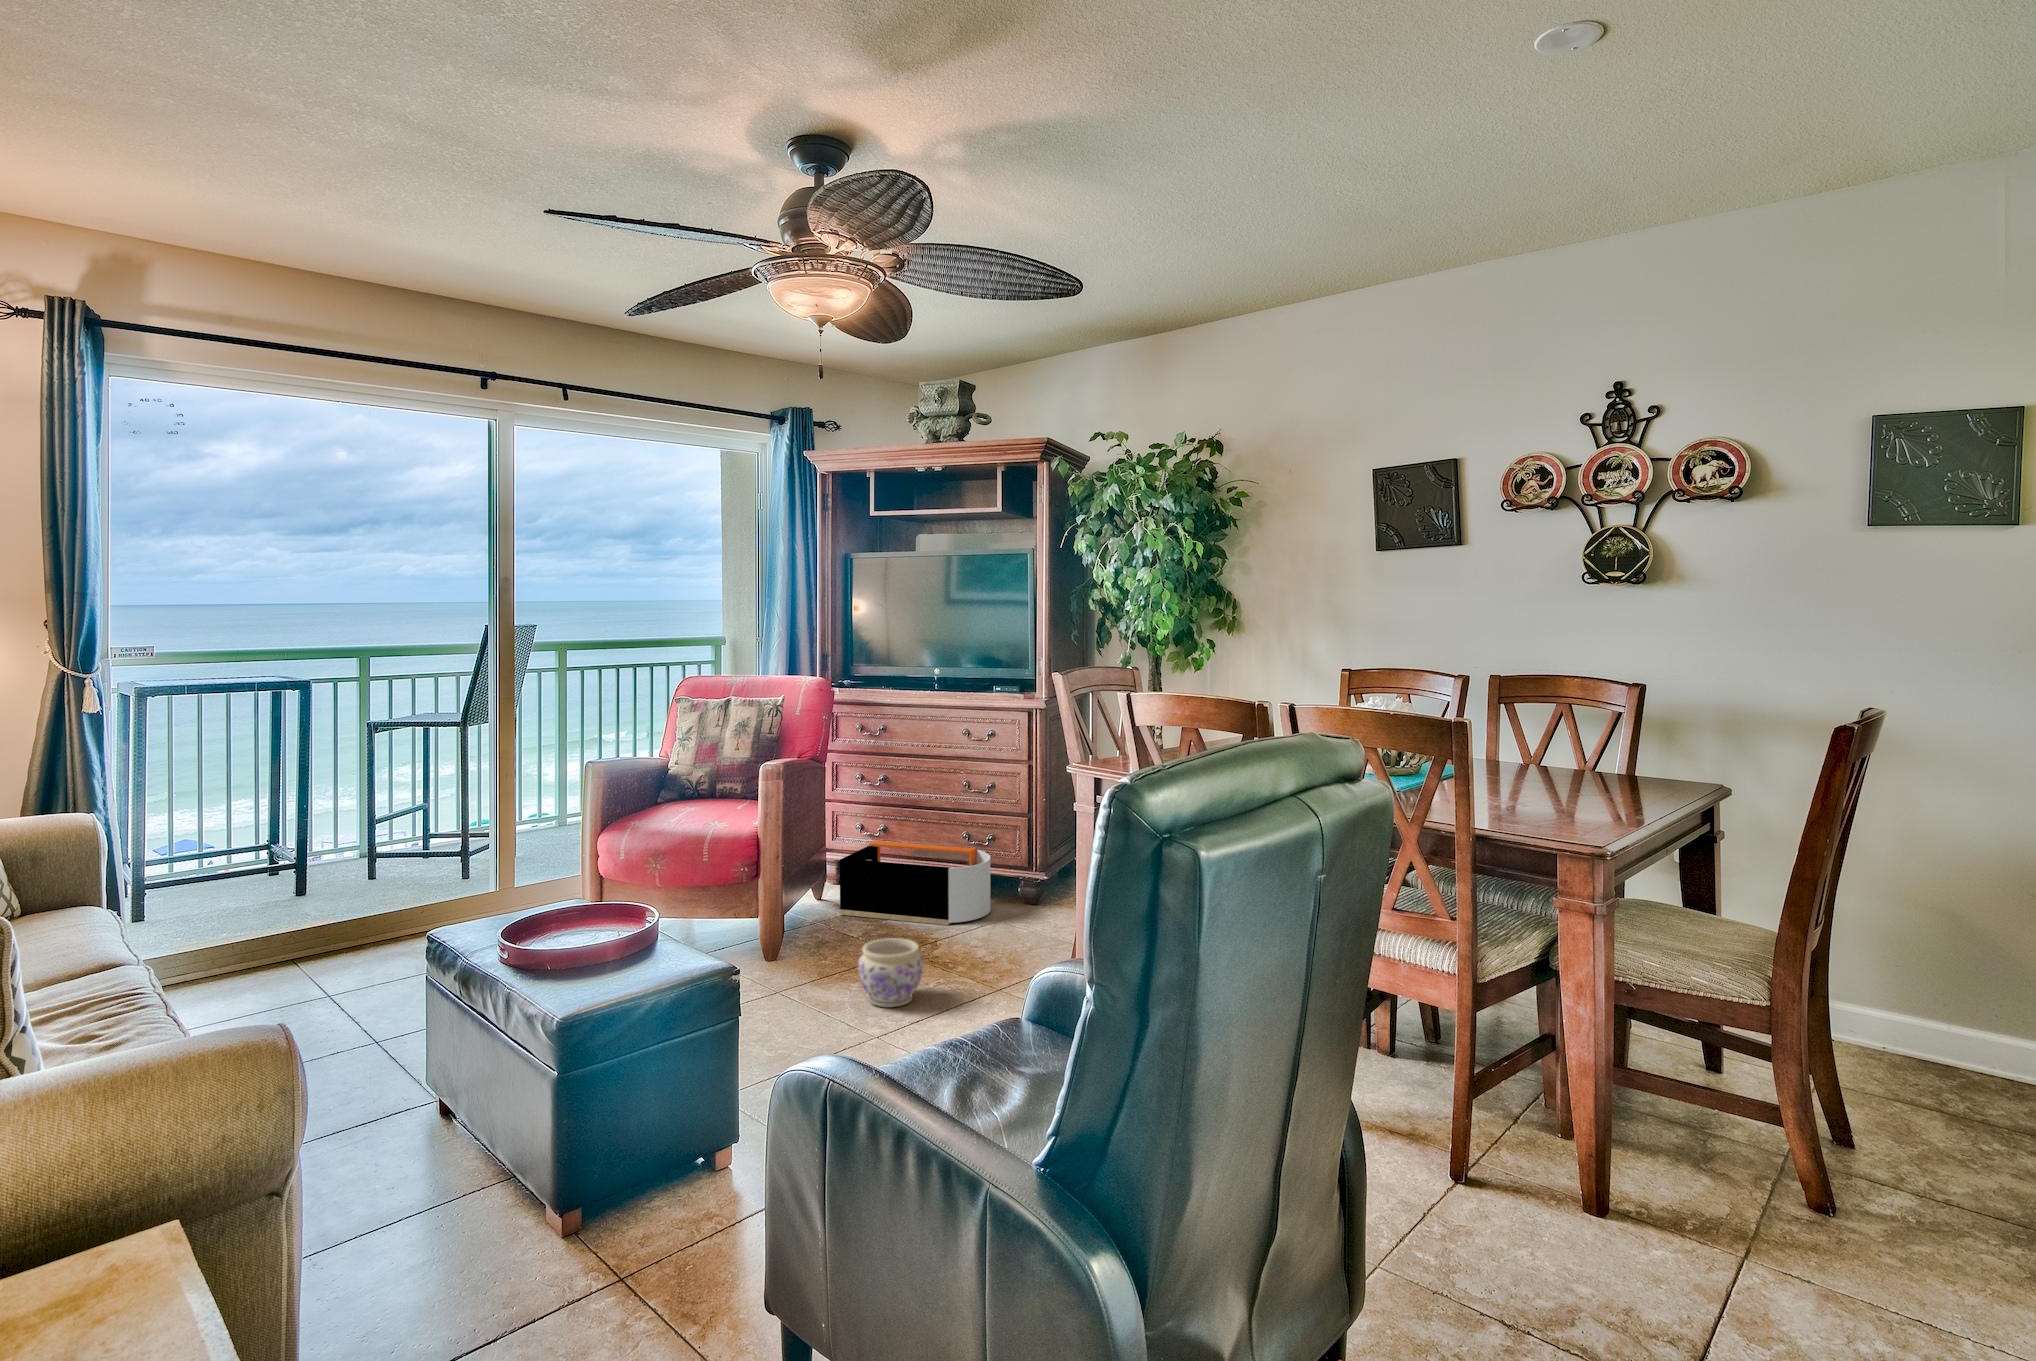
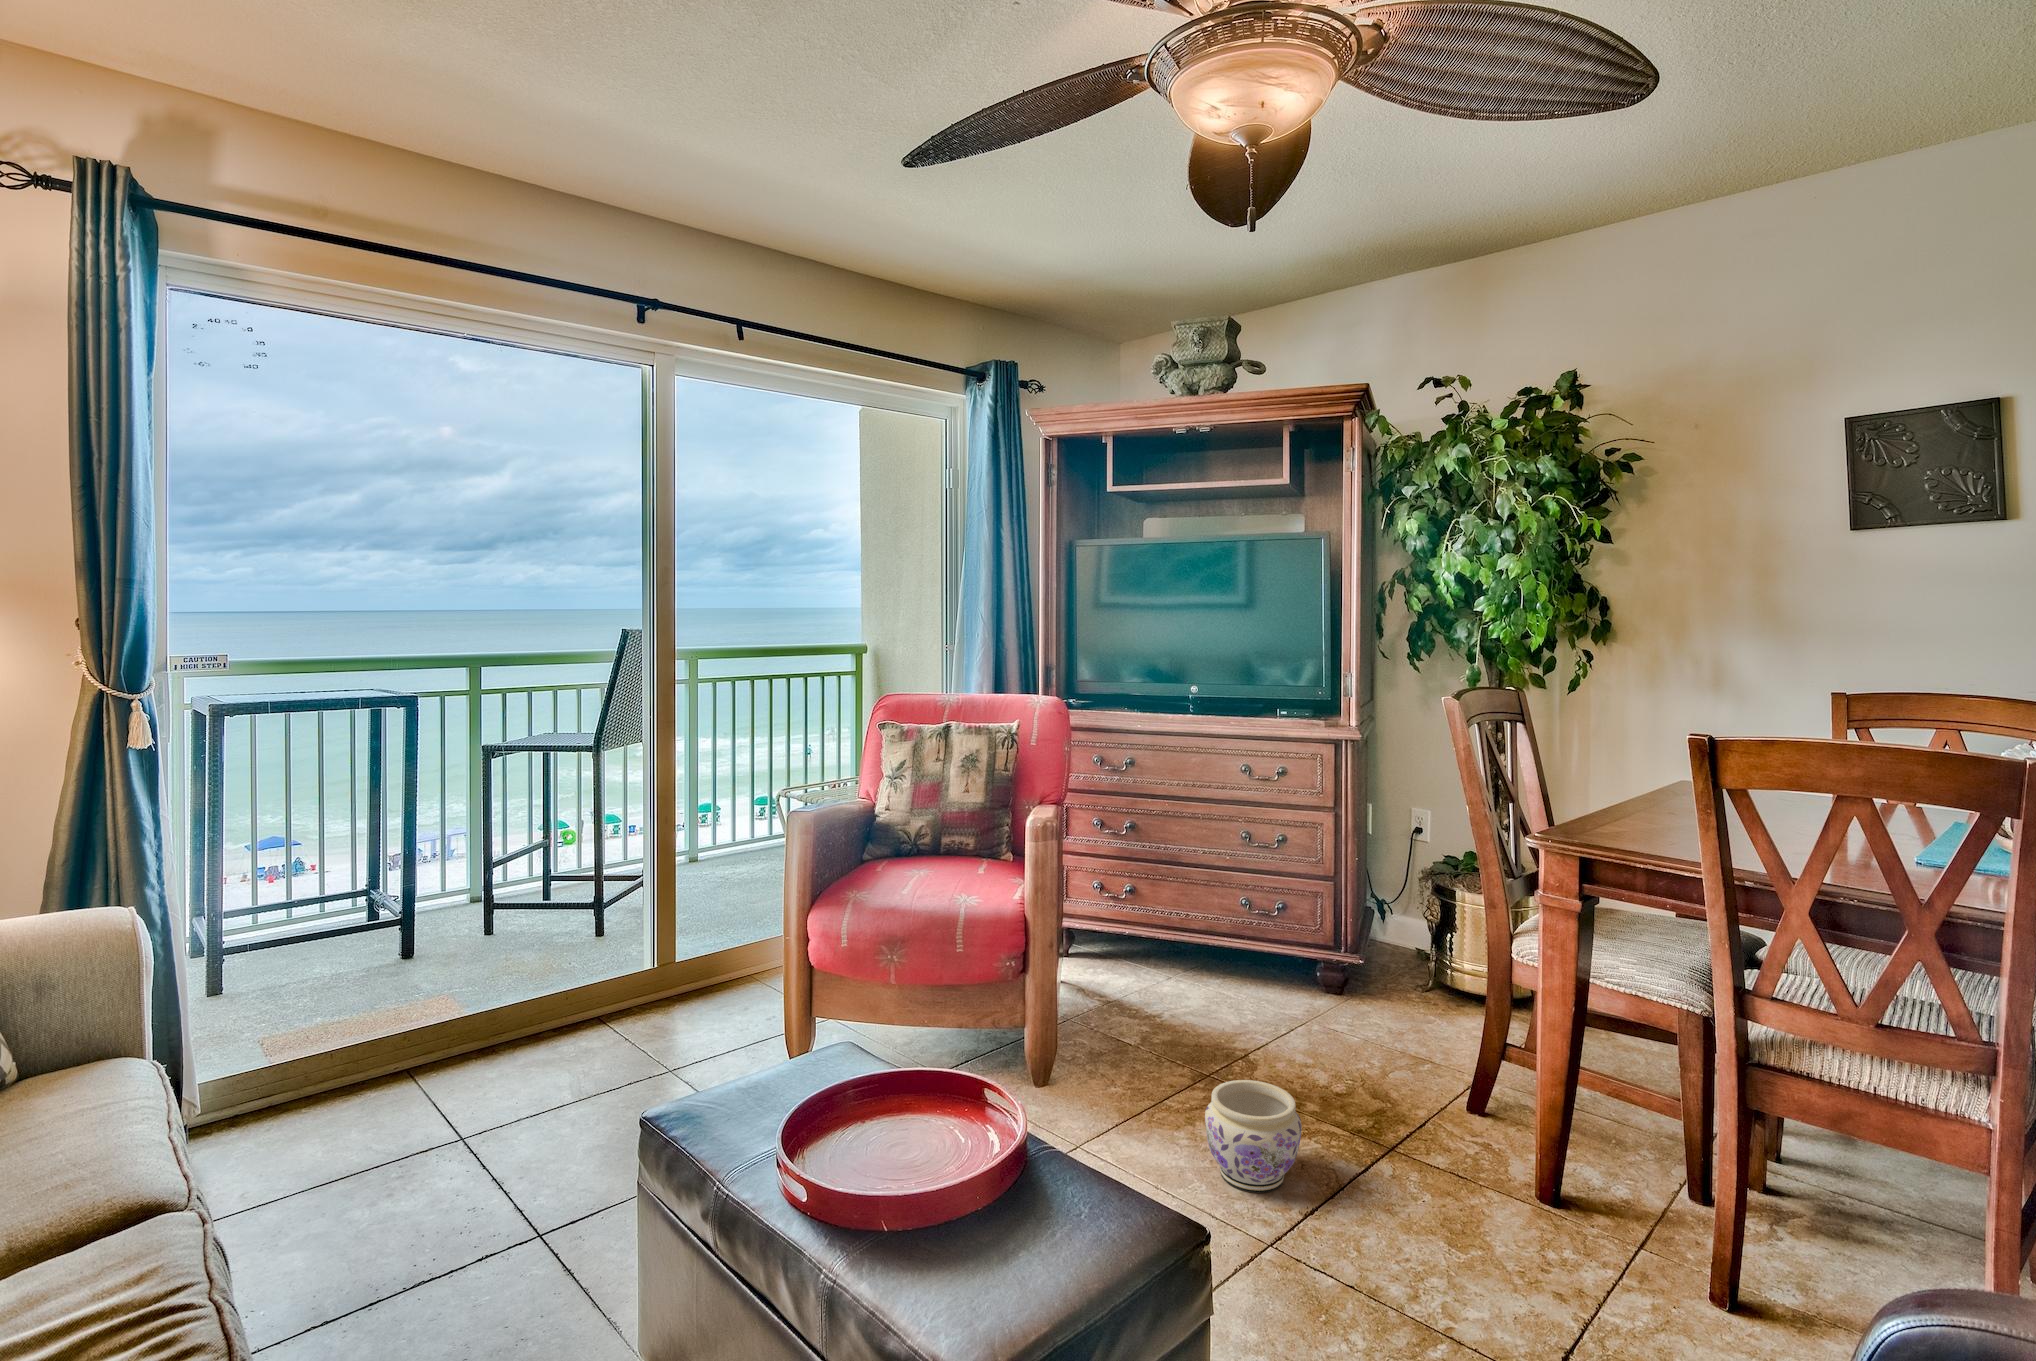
storage bin: present [840,841,990,925] -> none [1092,904,1291,1029]

